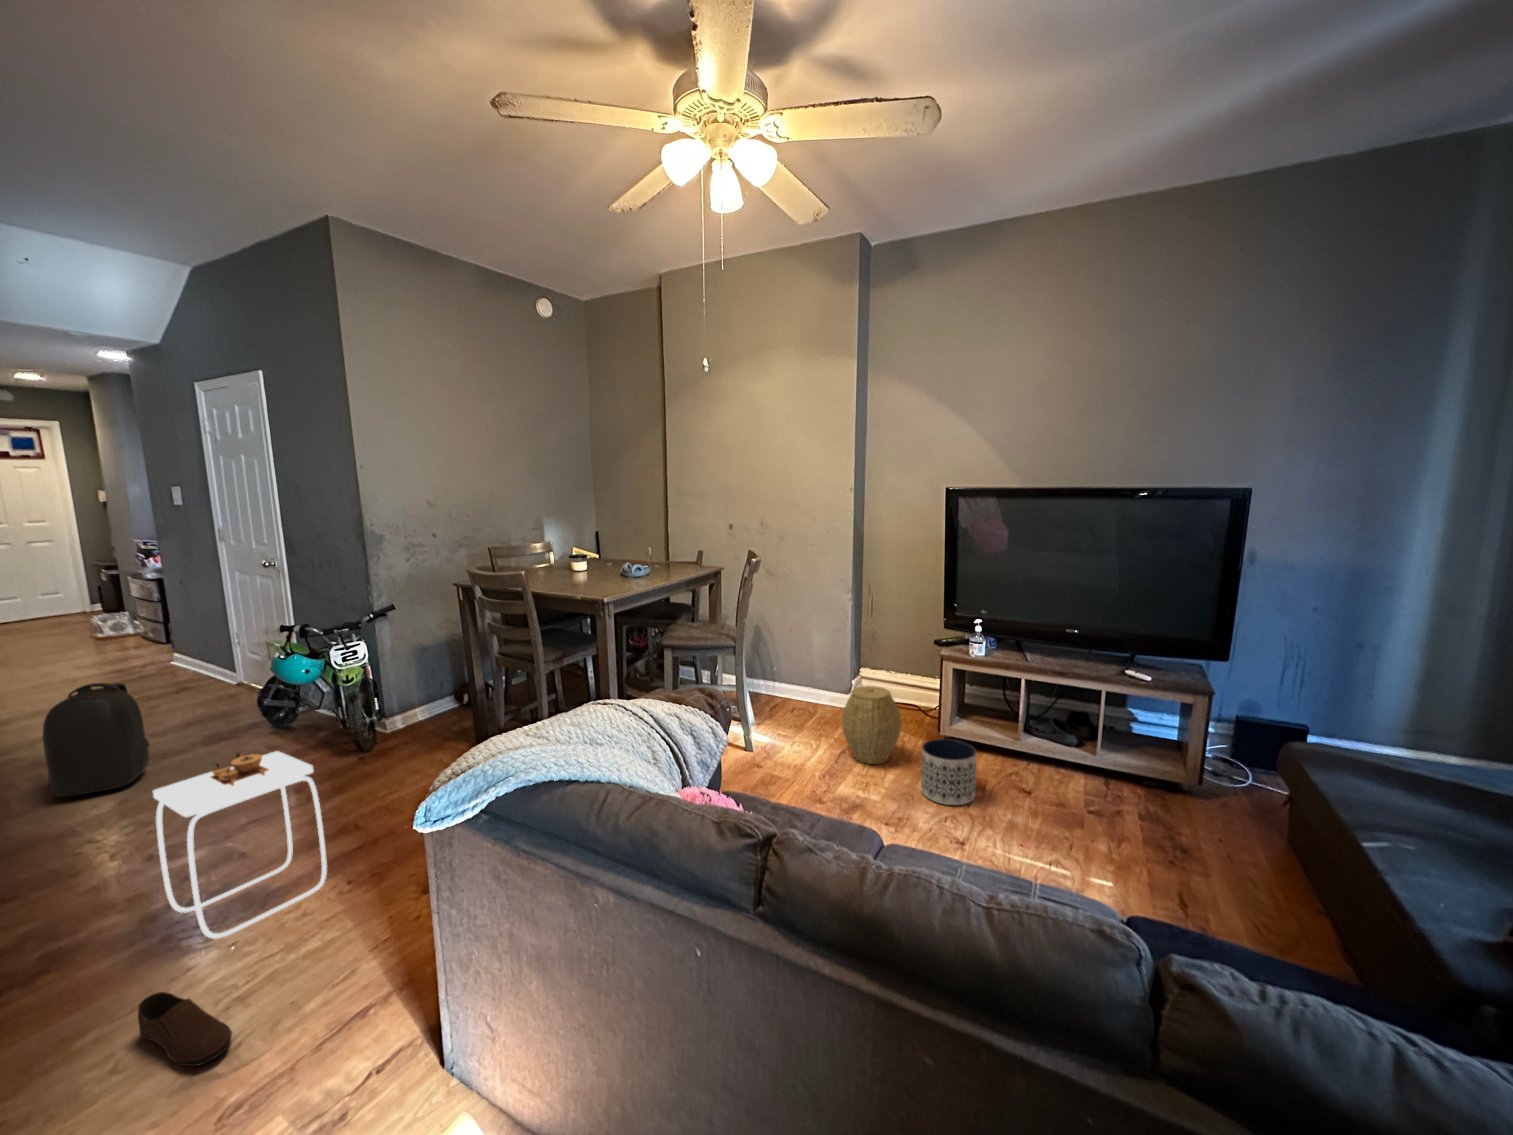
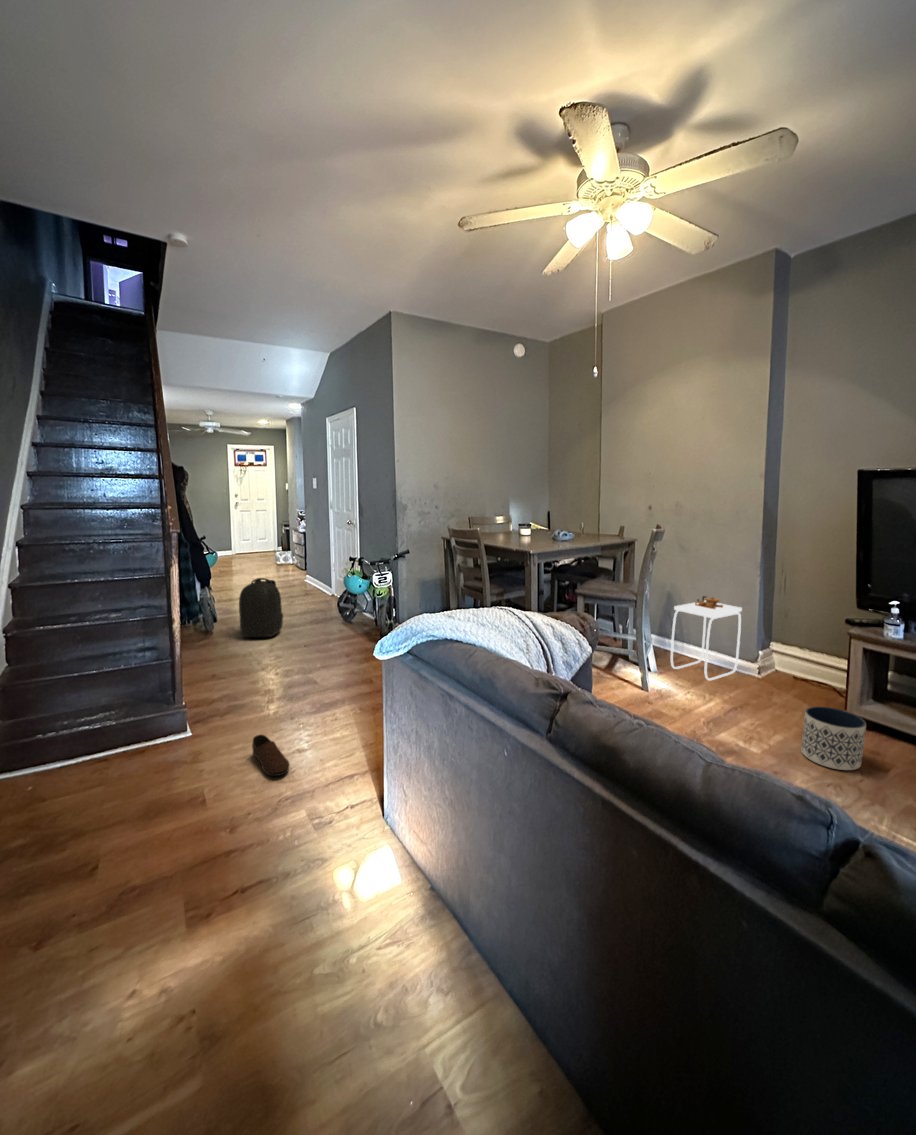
woven basket: present [842,686,901,764] -> none [731,651,792,720]
side table: present [153,751,327,939] -> present [671,596,742,680]

